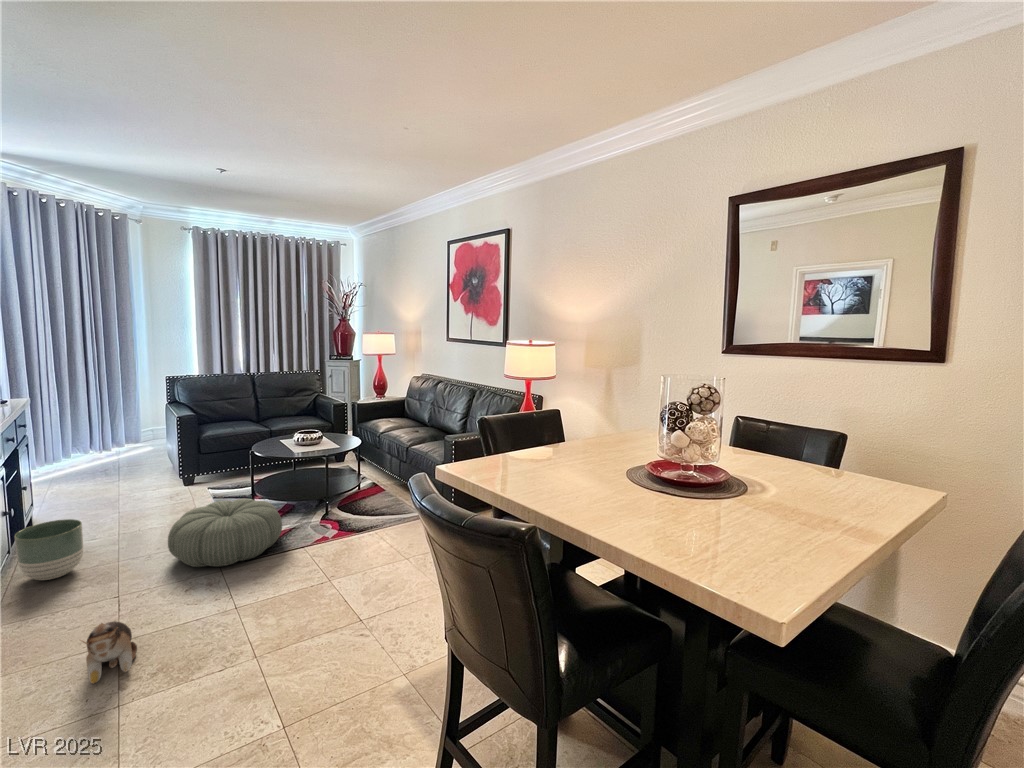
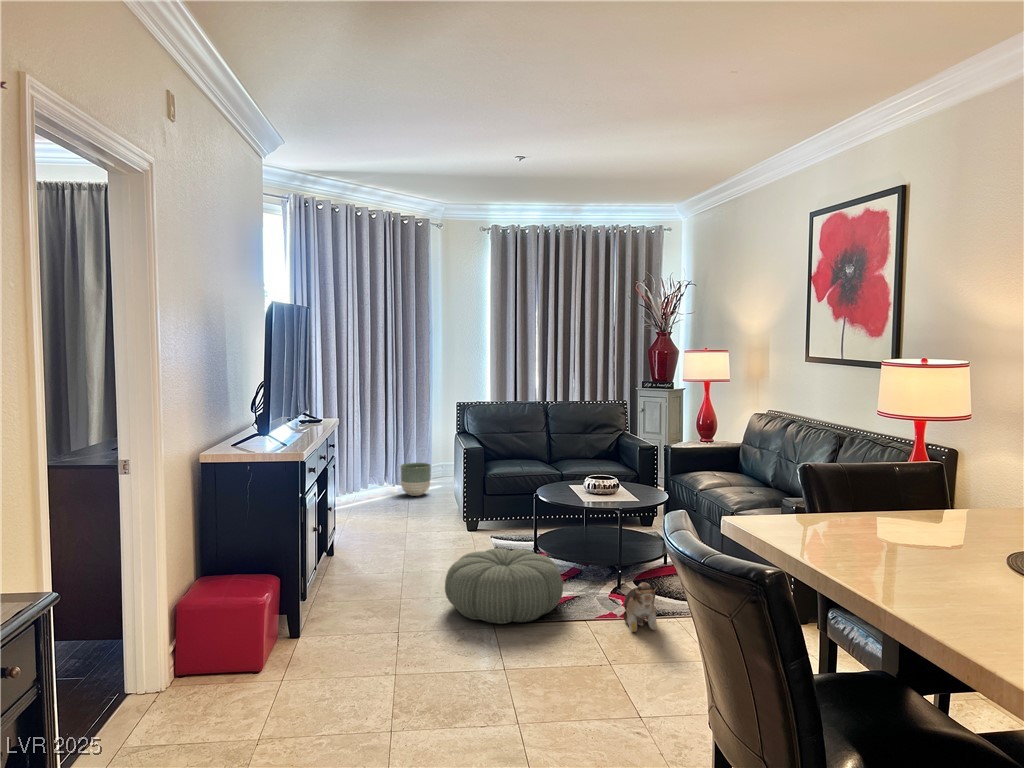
planter: present [15,519,83,580] -> present [401,463,431,496]
plush toy: present [82,621,137,684] -> present [623,582,657,632]

